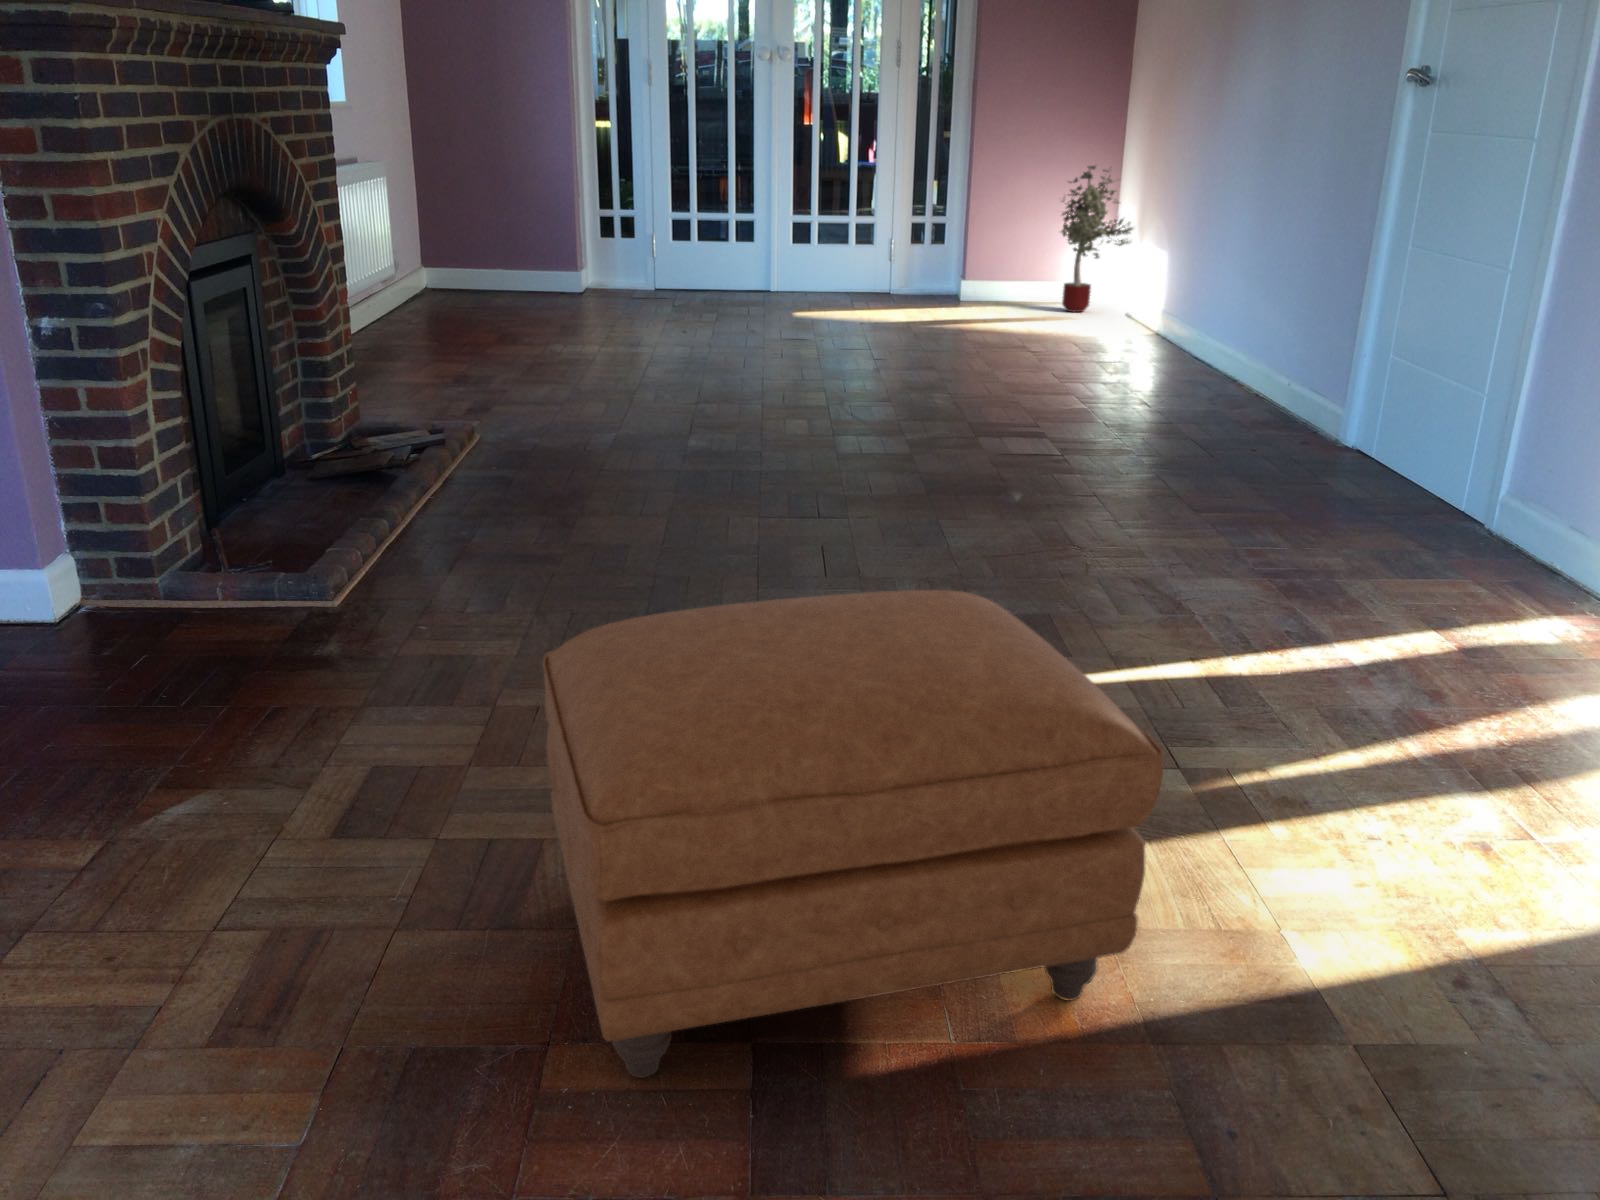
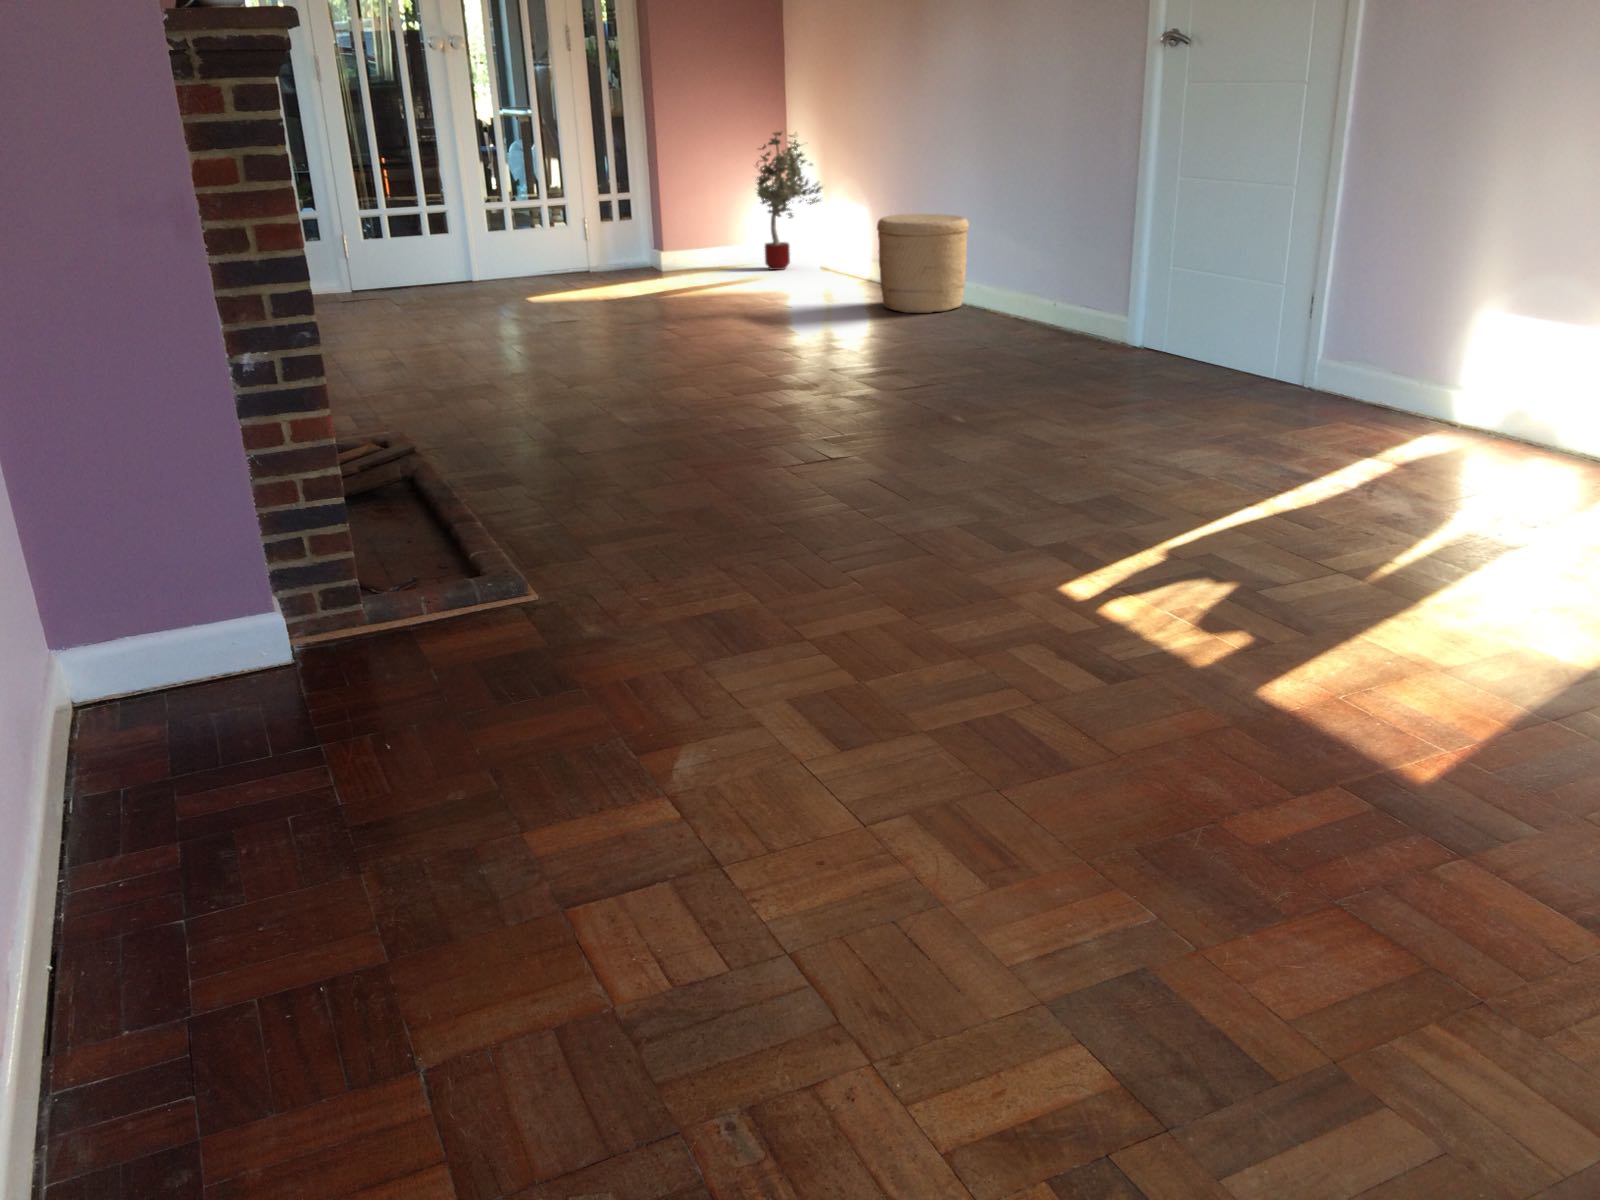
woven basket: none [1120,264,1230,376] -> present [877,214,969,313]
ottoman: present [543,590,1163,1078] -> none [1061,445,1539,813]

